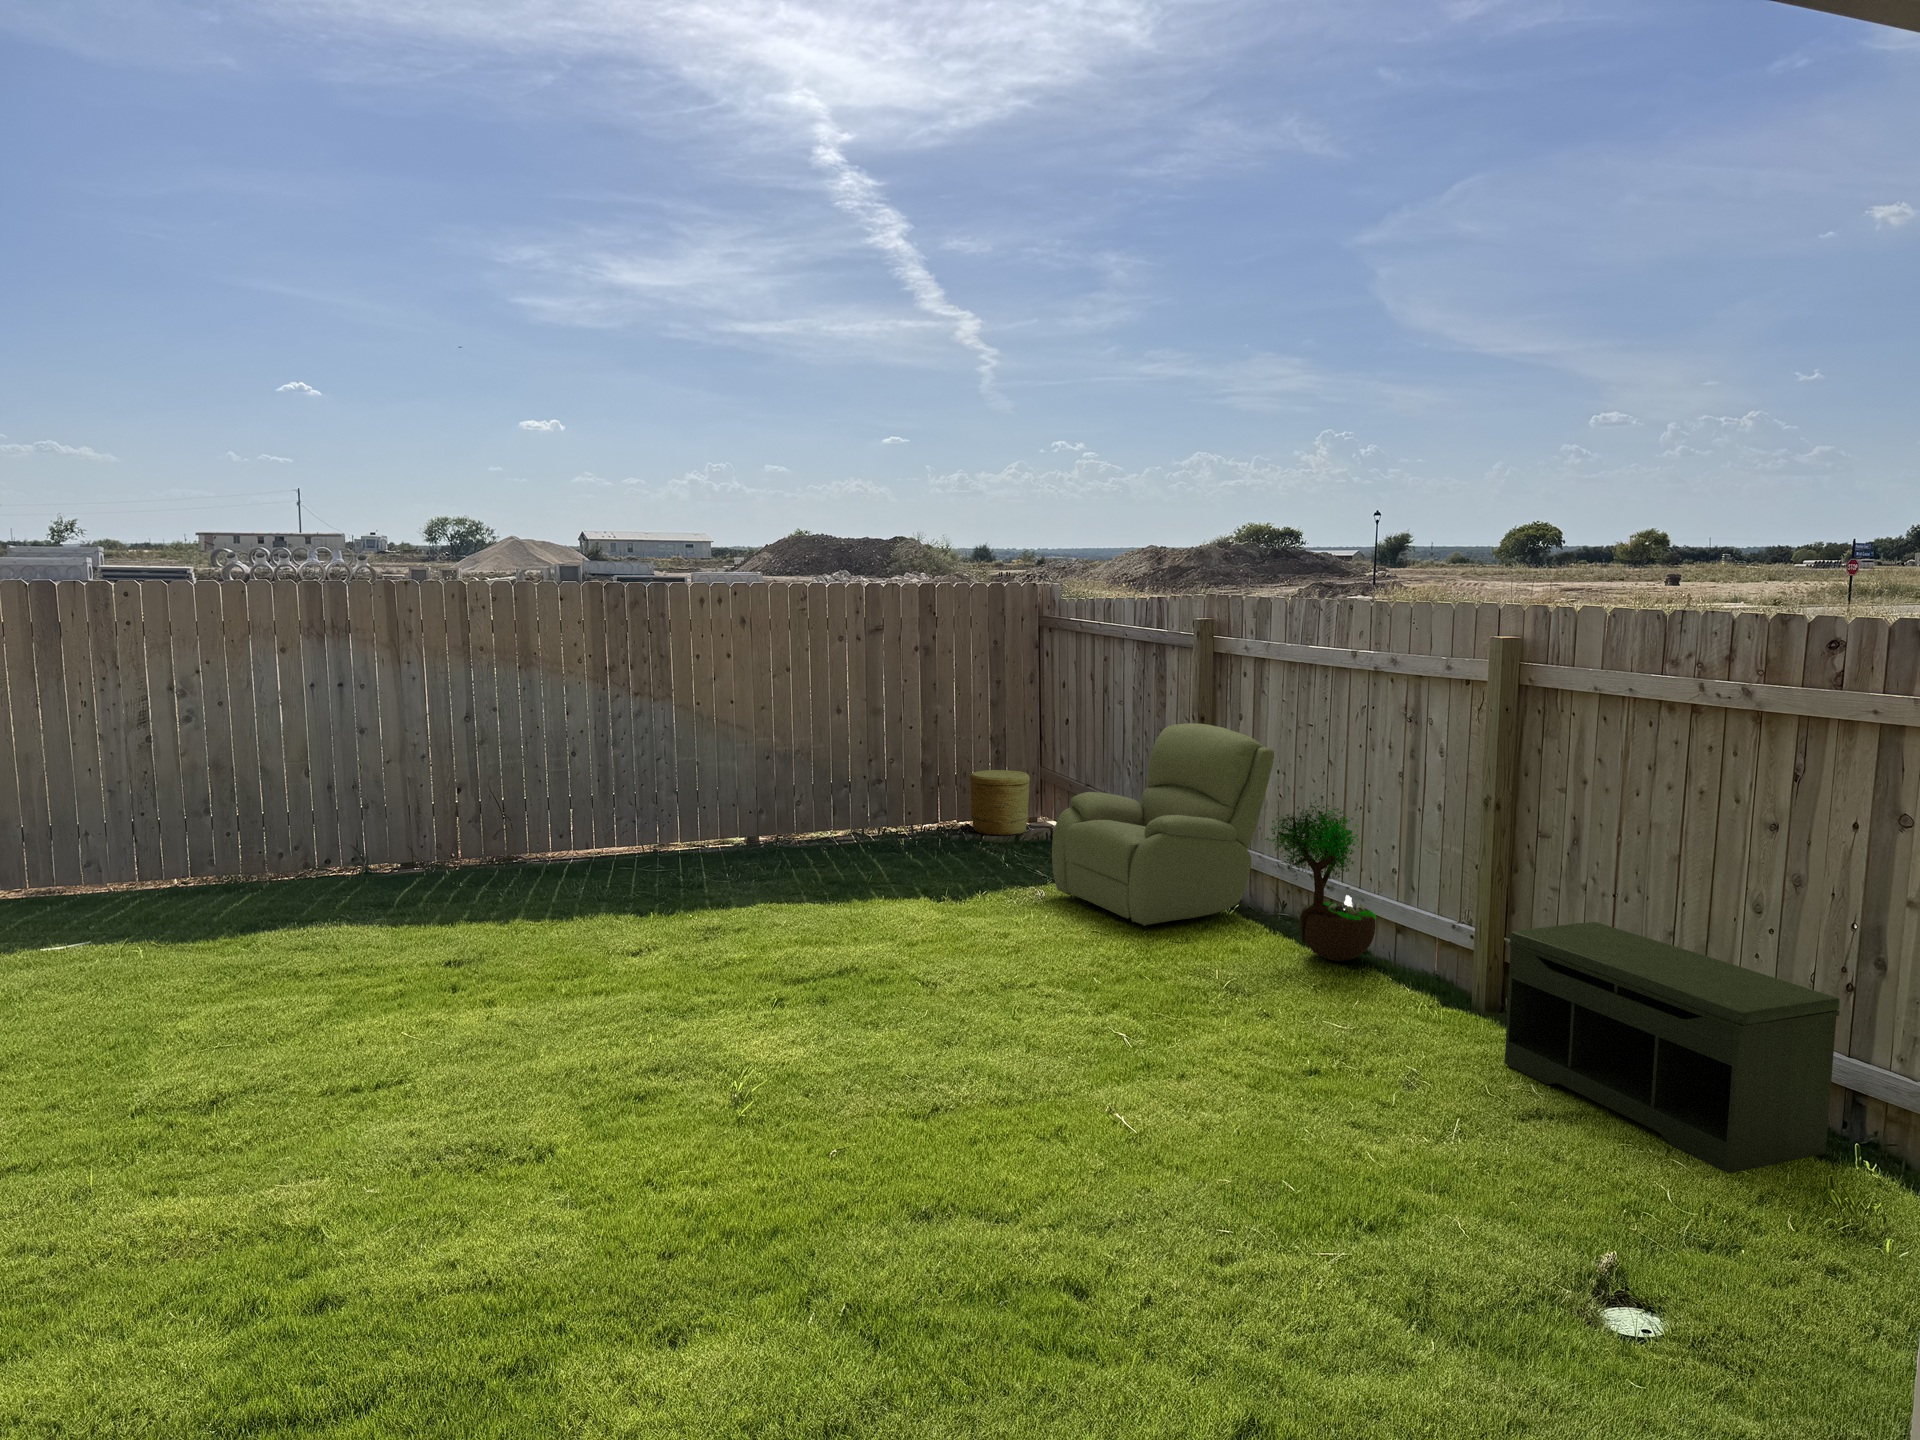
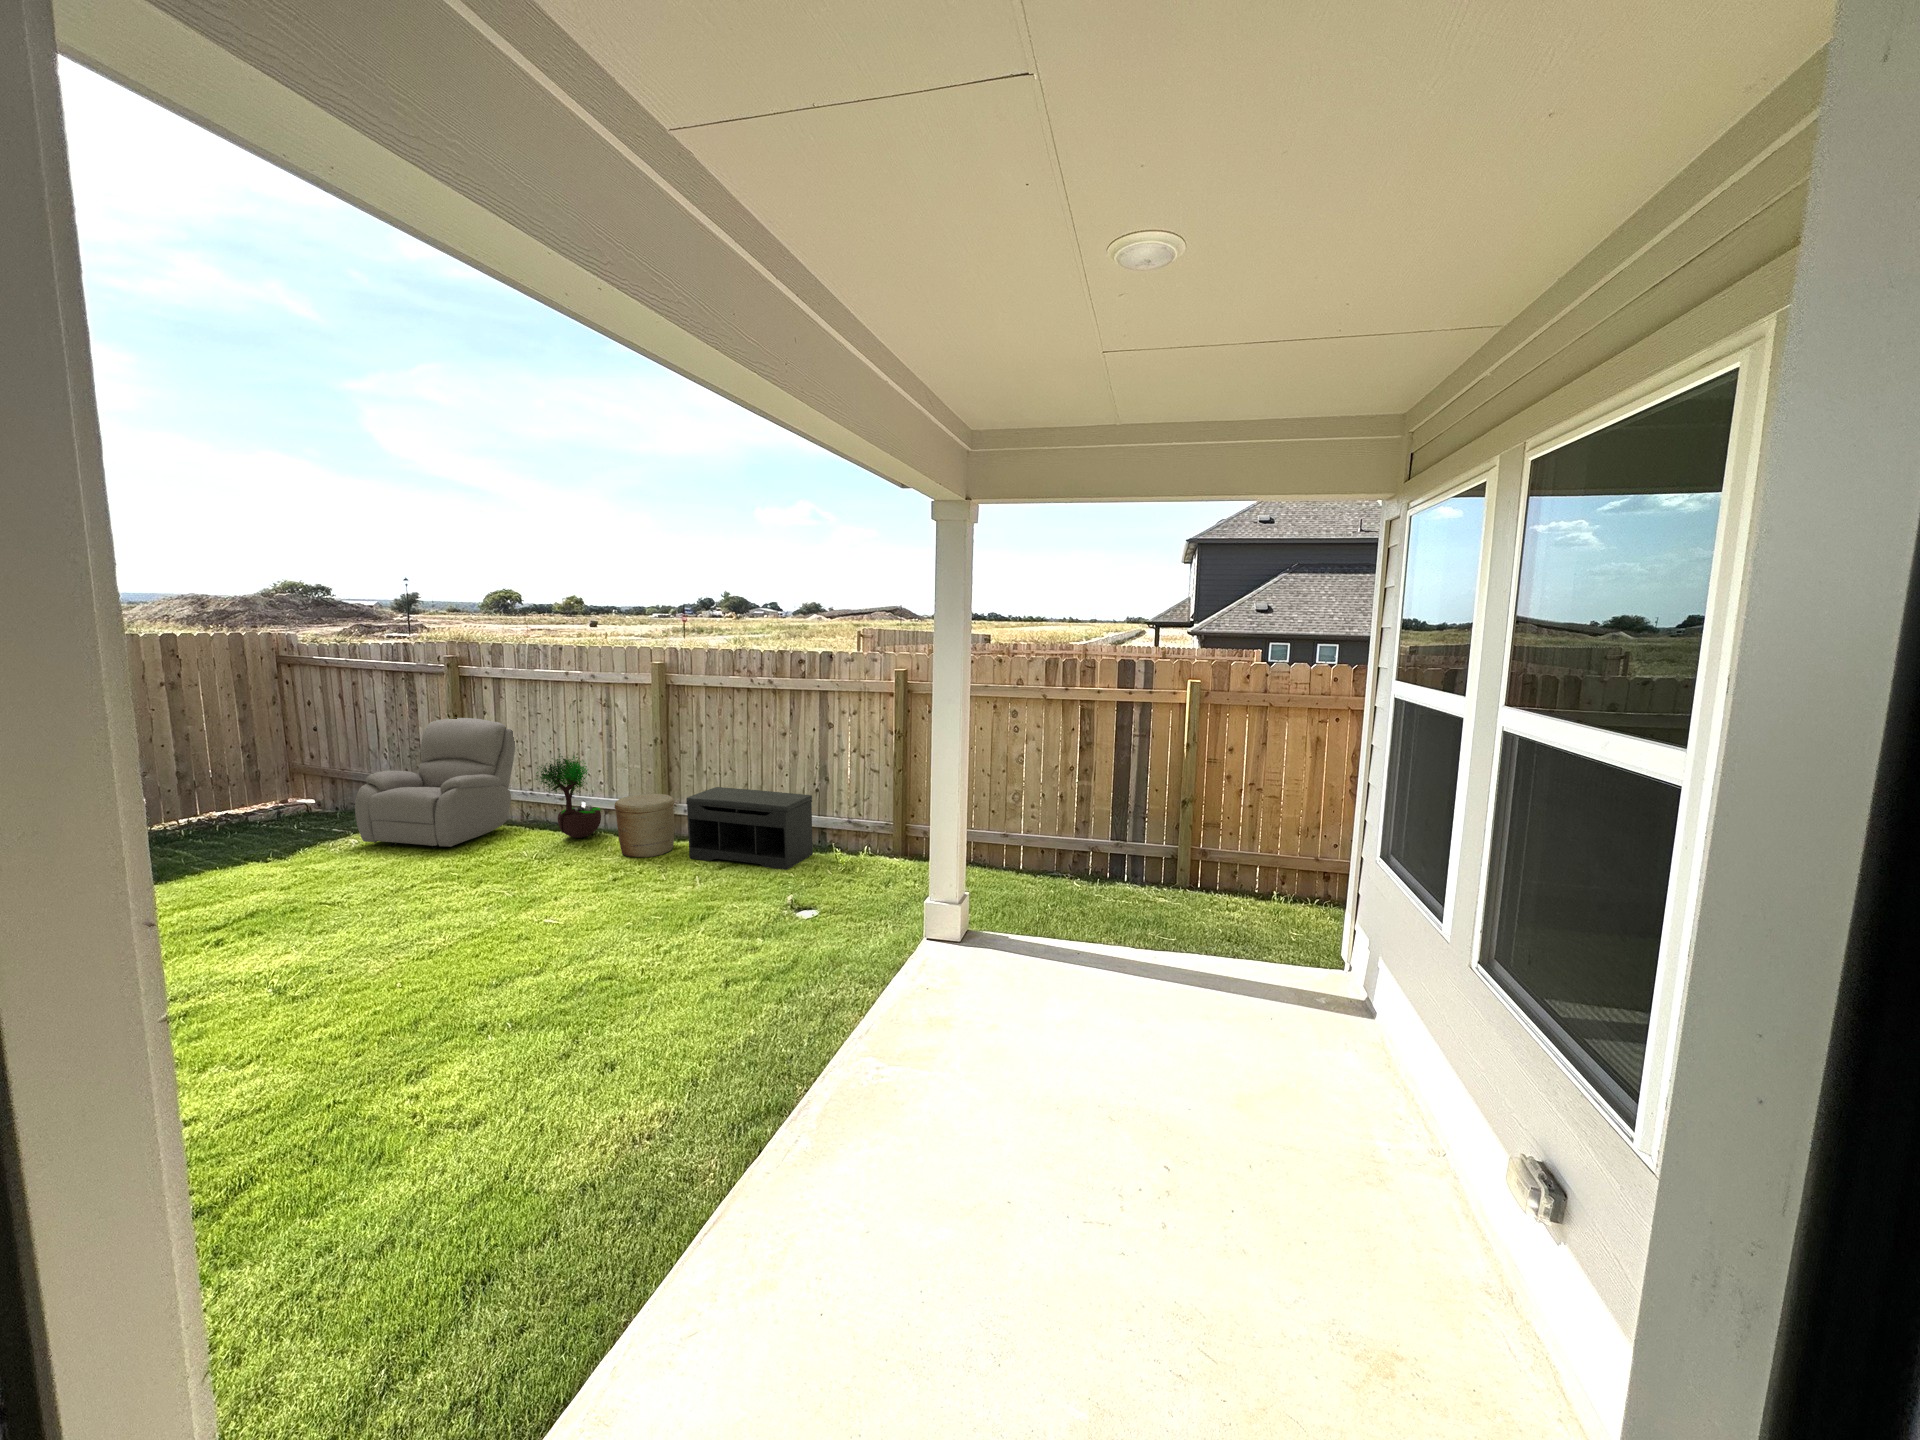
woven basket: present [970,770,1030,836] -> present [614,794,675,857]

